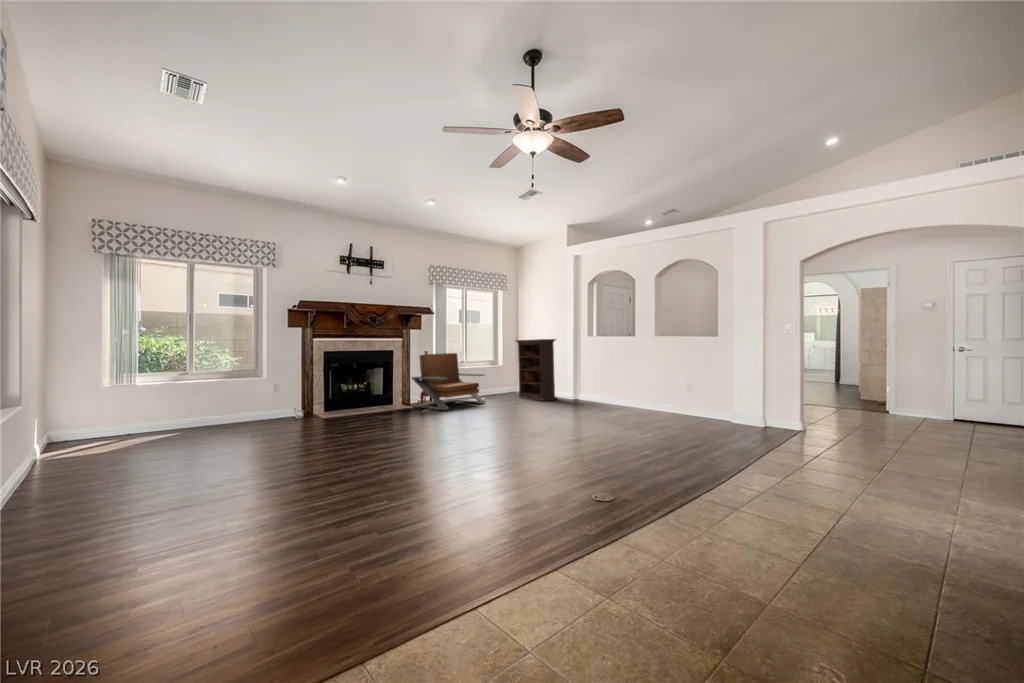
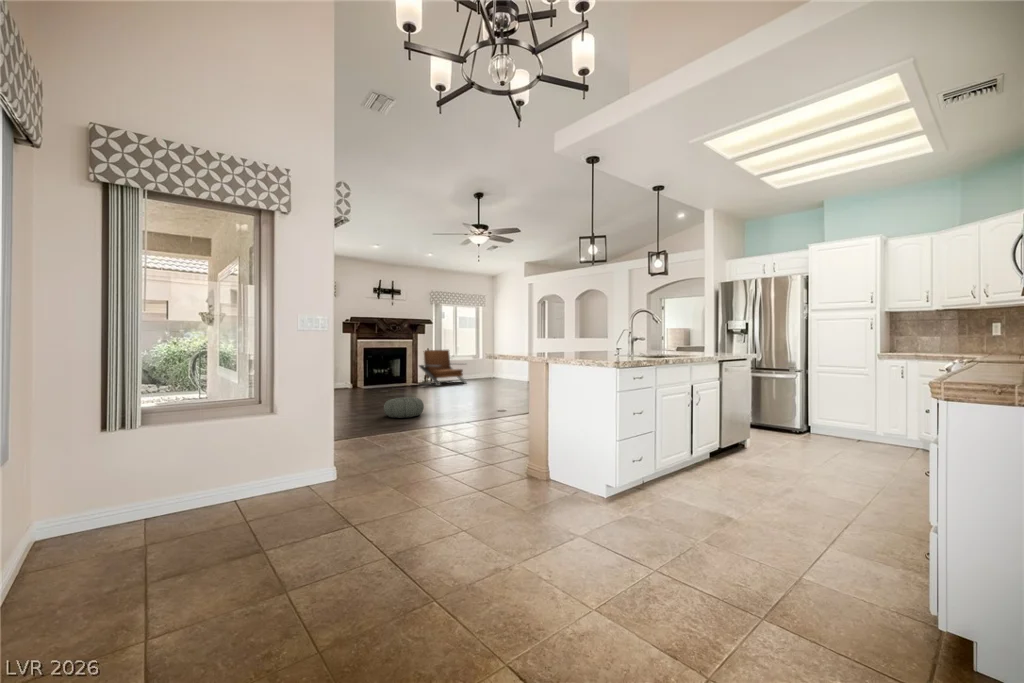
bookcase: present [516,339,557,401] -> none [490,340,518,382]
pouf: none [333,471,434,536] -> present [384,398,424,418]

